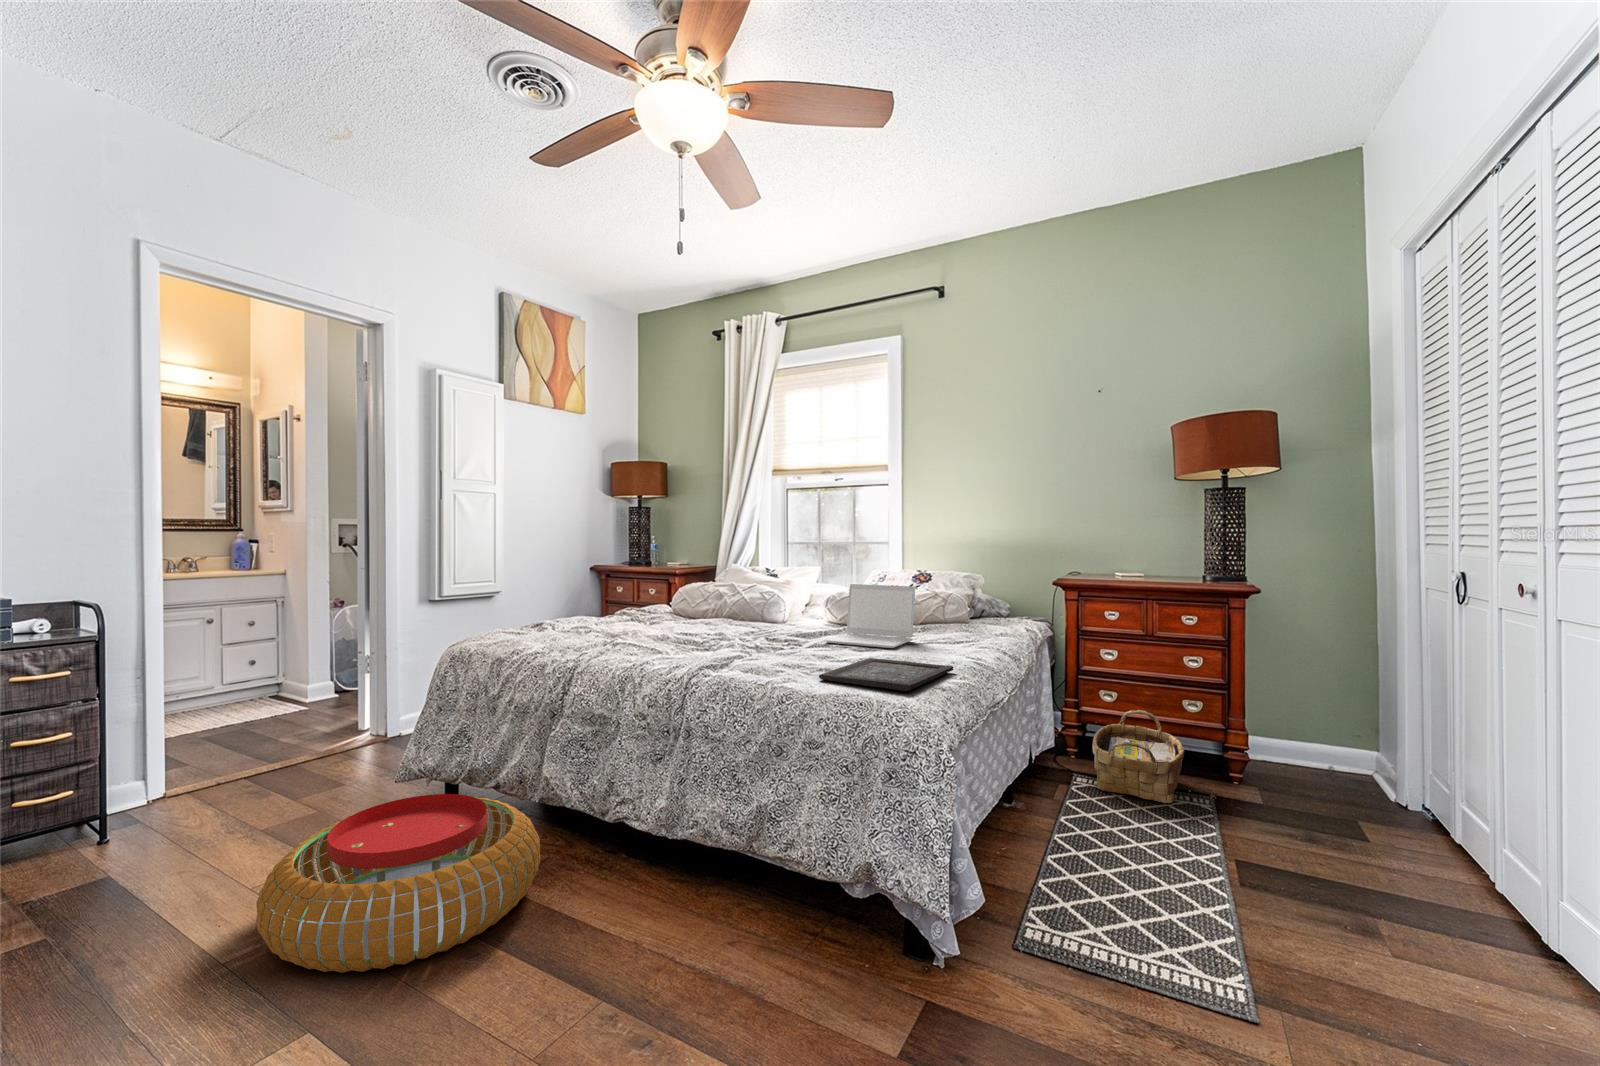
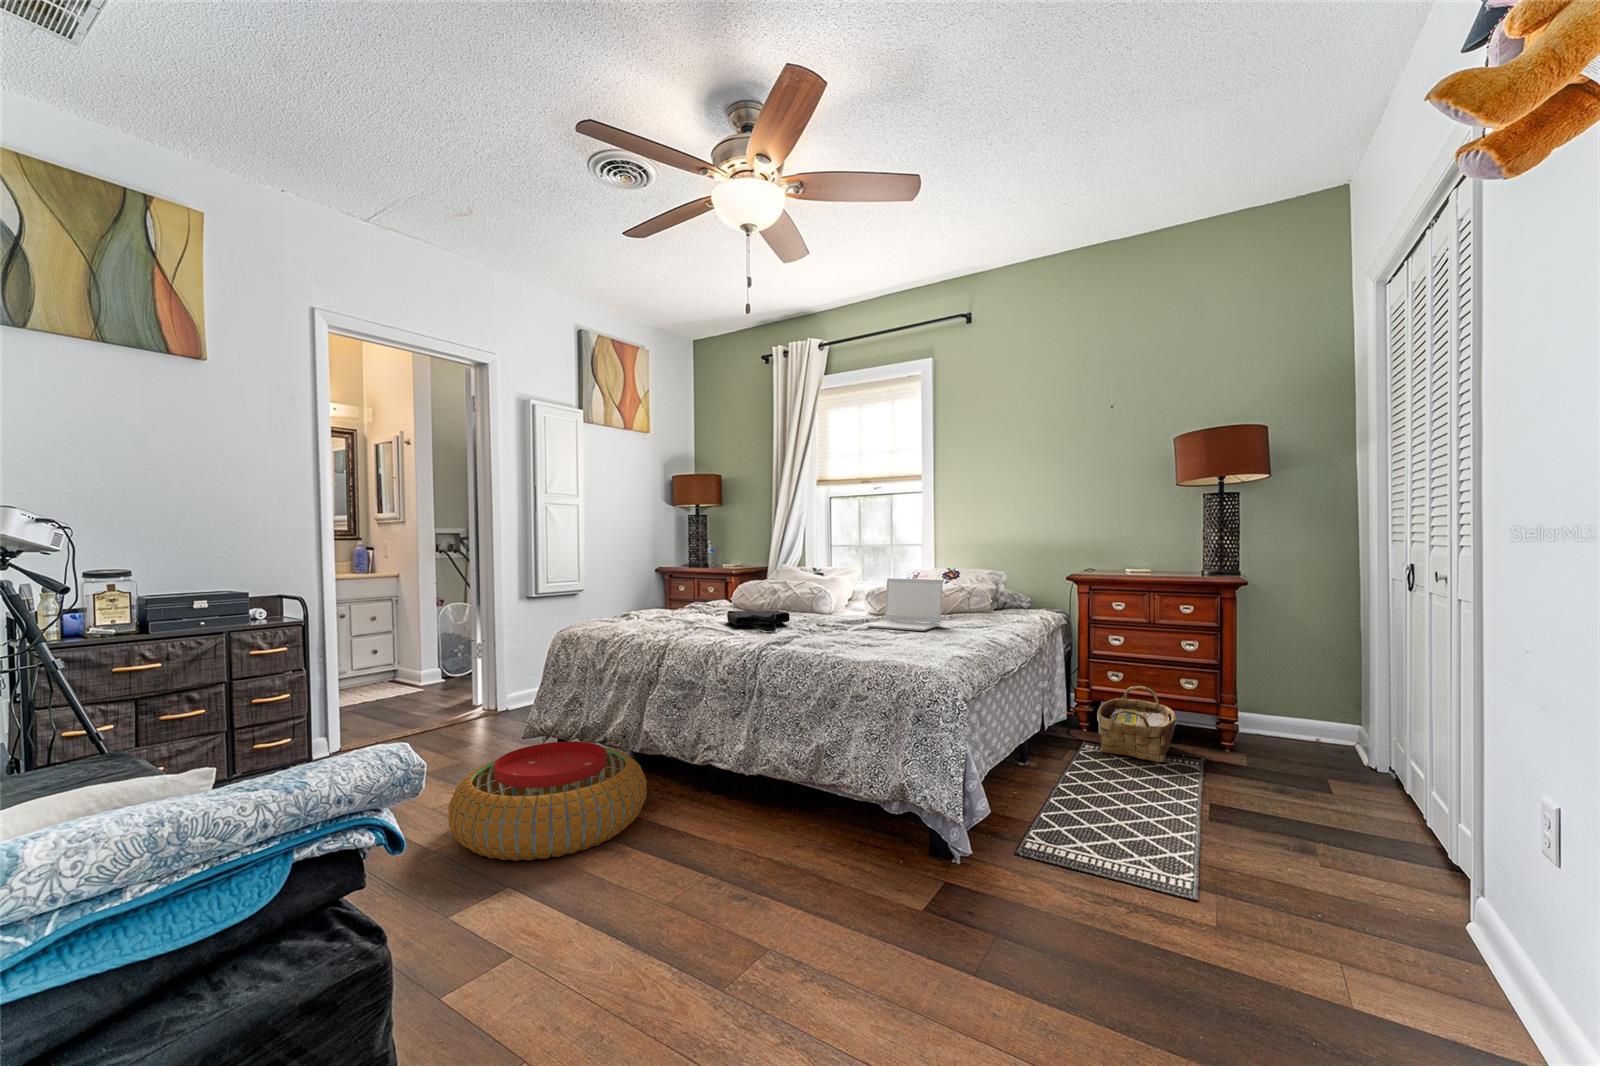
tote bag: none [658,621,733,649] -> present [727,610,790,631]
tray: present [819,658,953,691] -> none [863,637,972,659]

